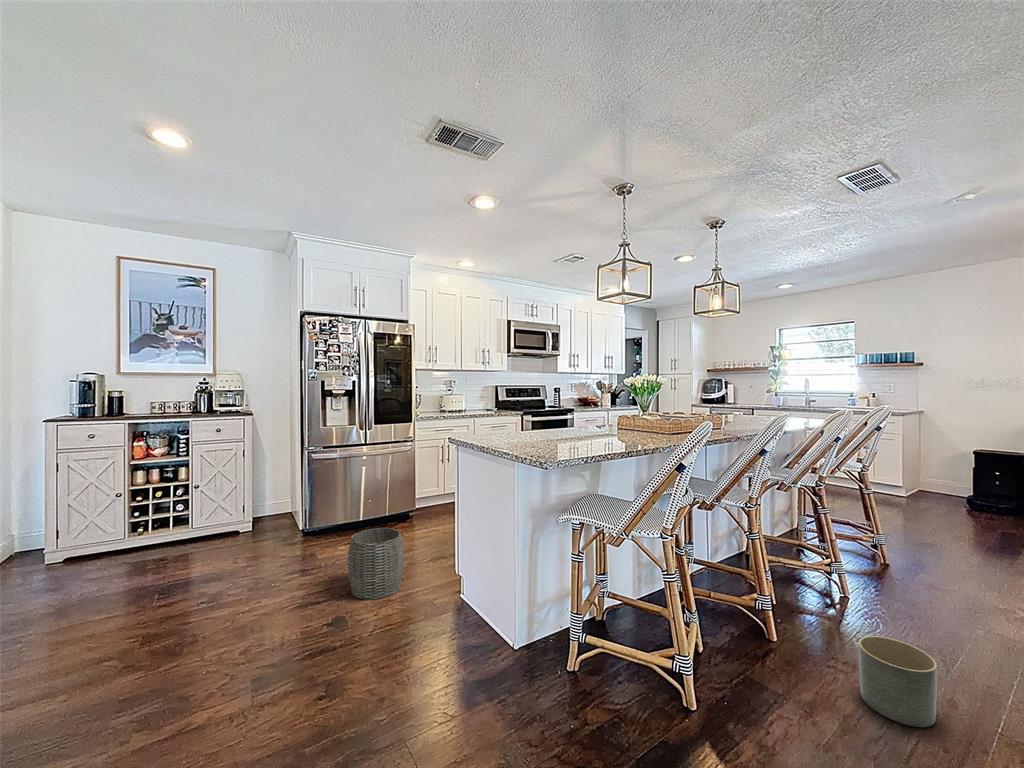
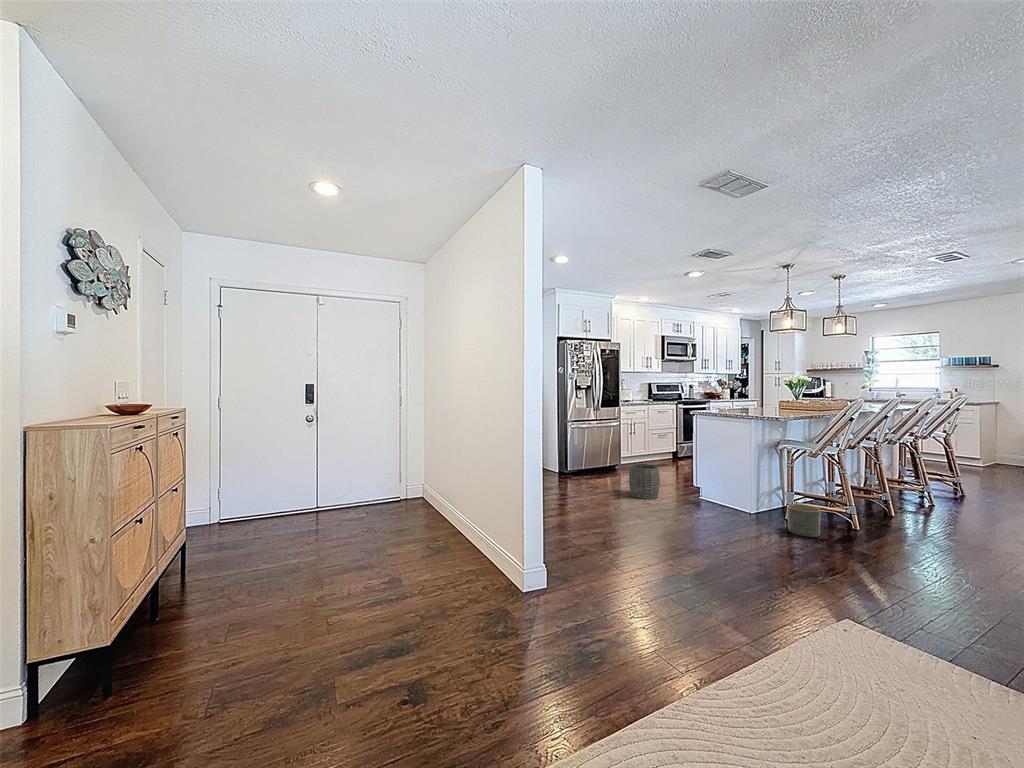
planter: present [859,636,937,727] -> present [788,504,821,537]

